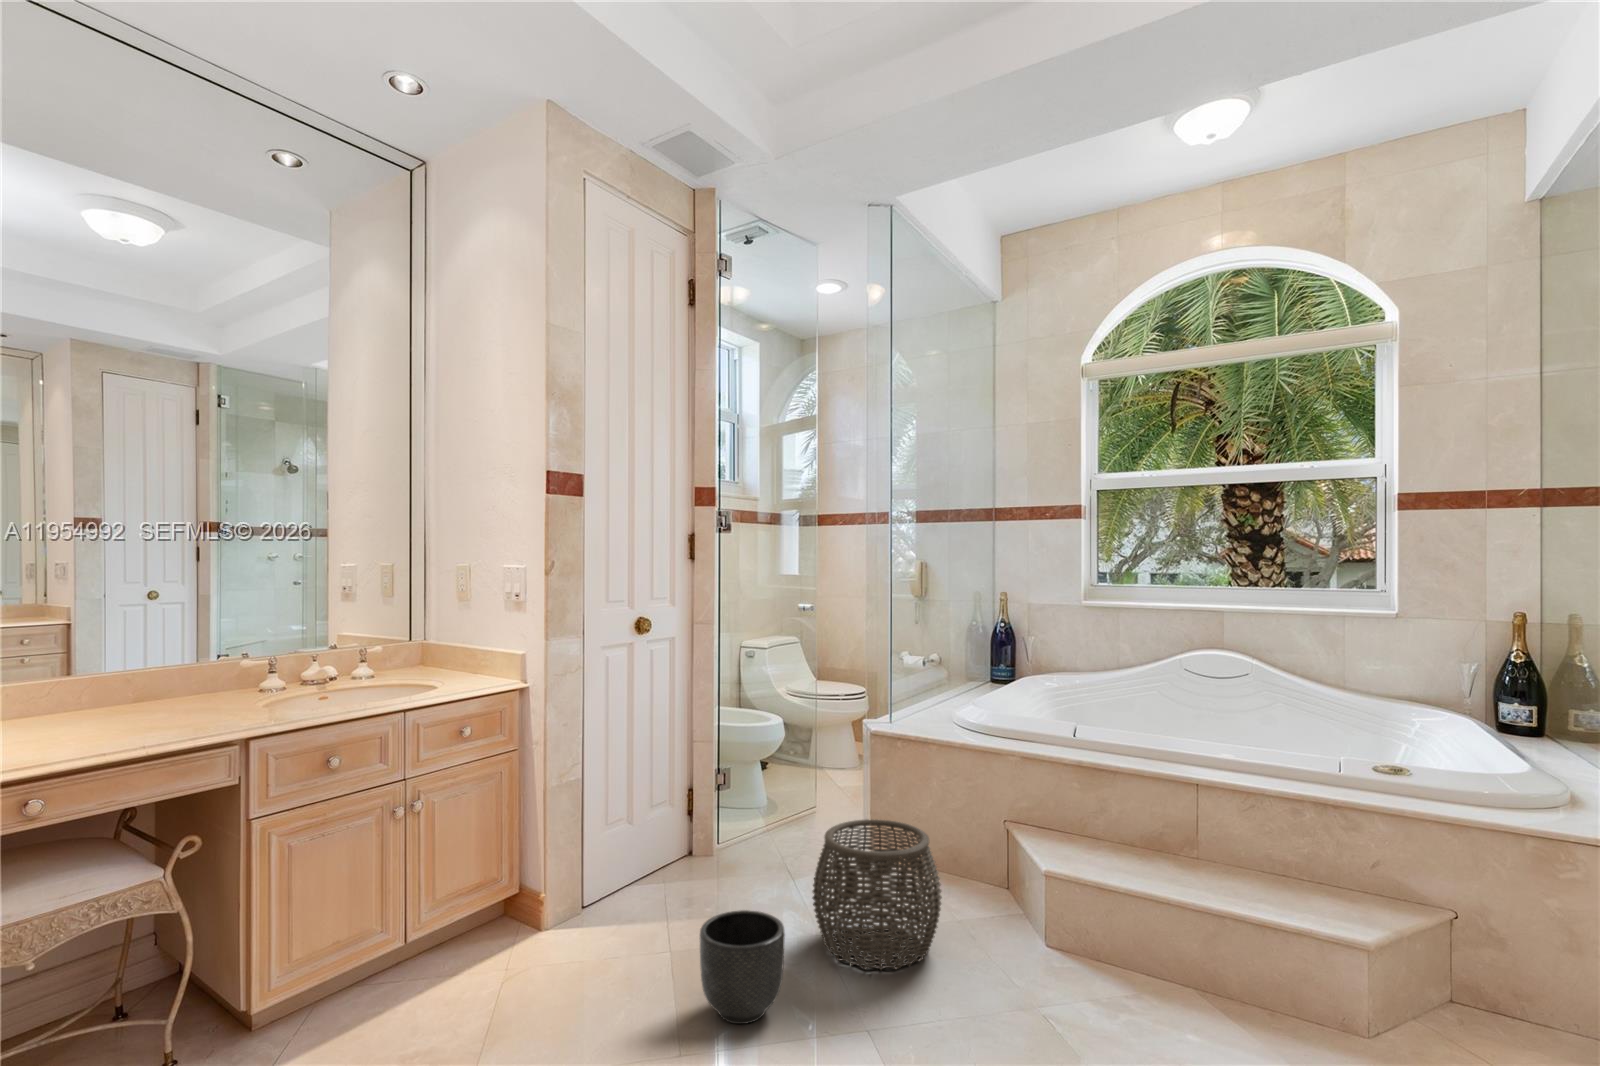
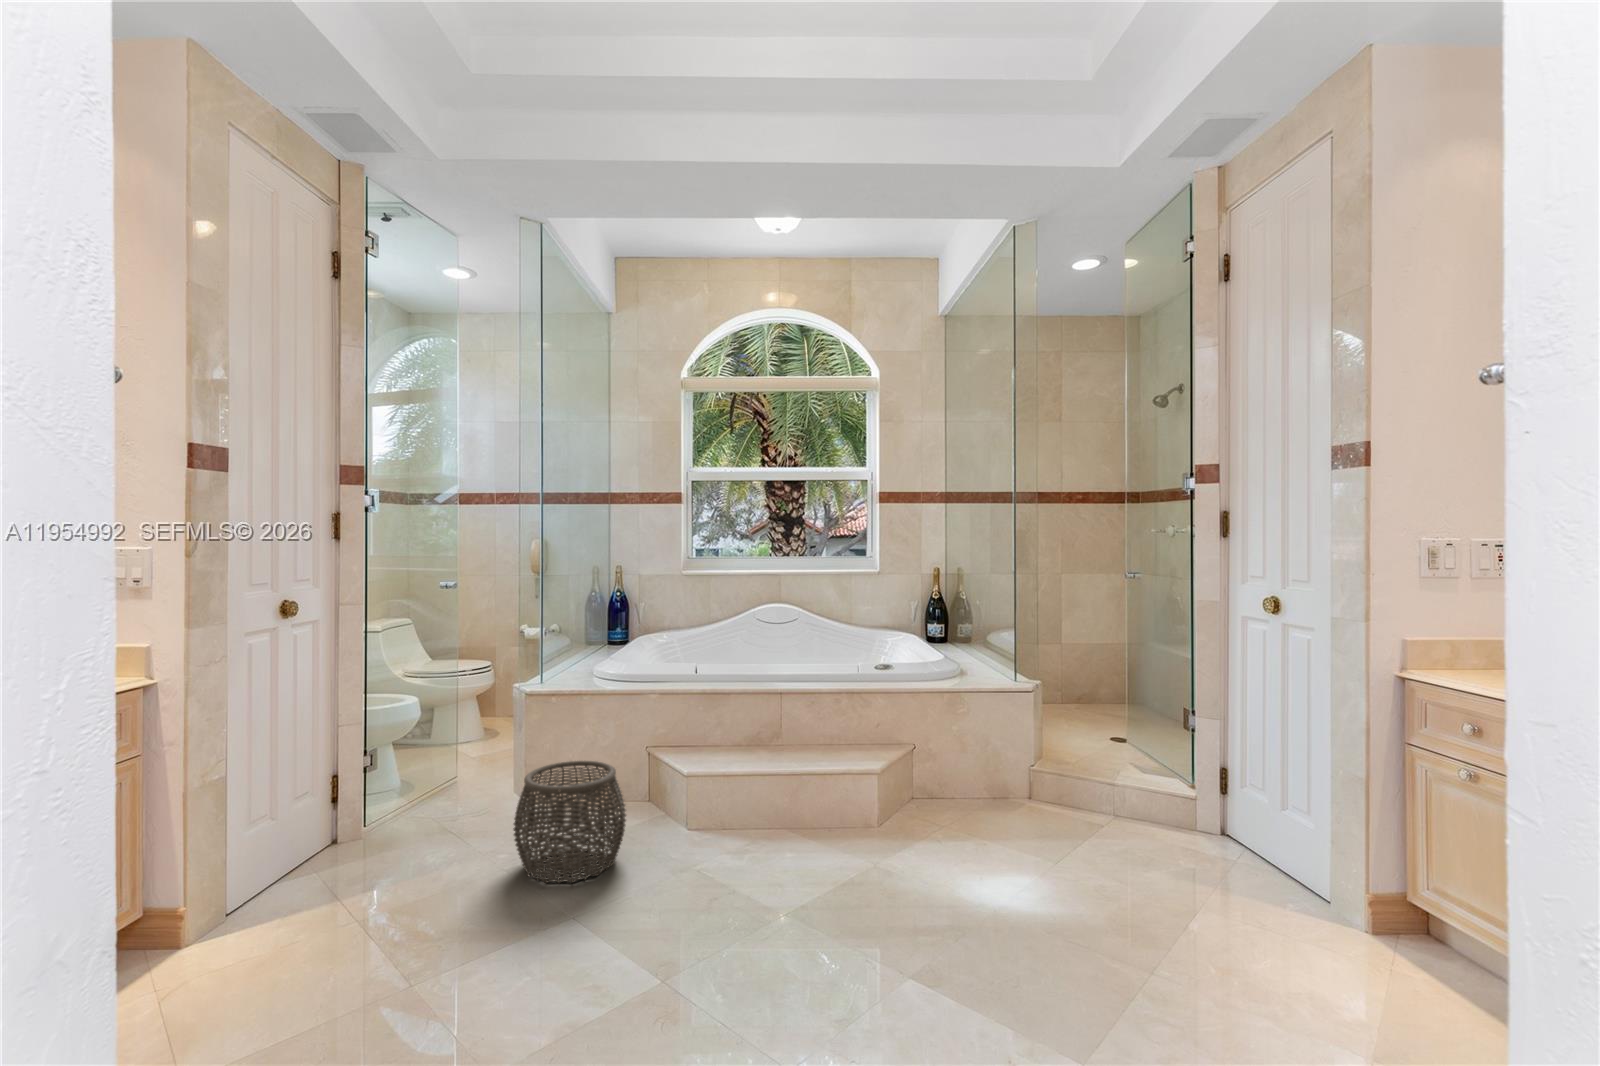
planter: present [700,910,785,1024] -> none [444,854,525,952]

